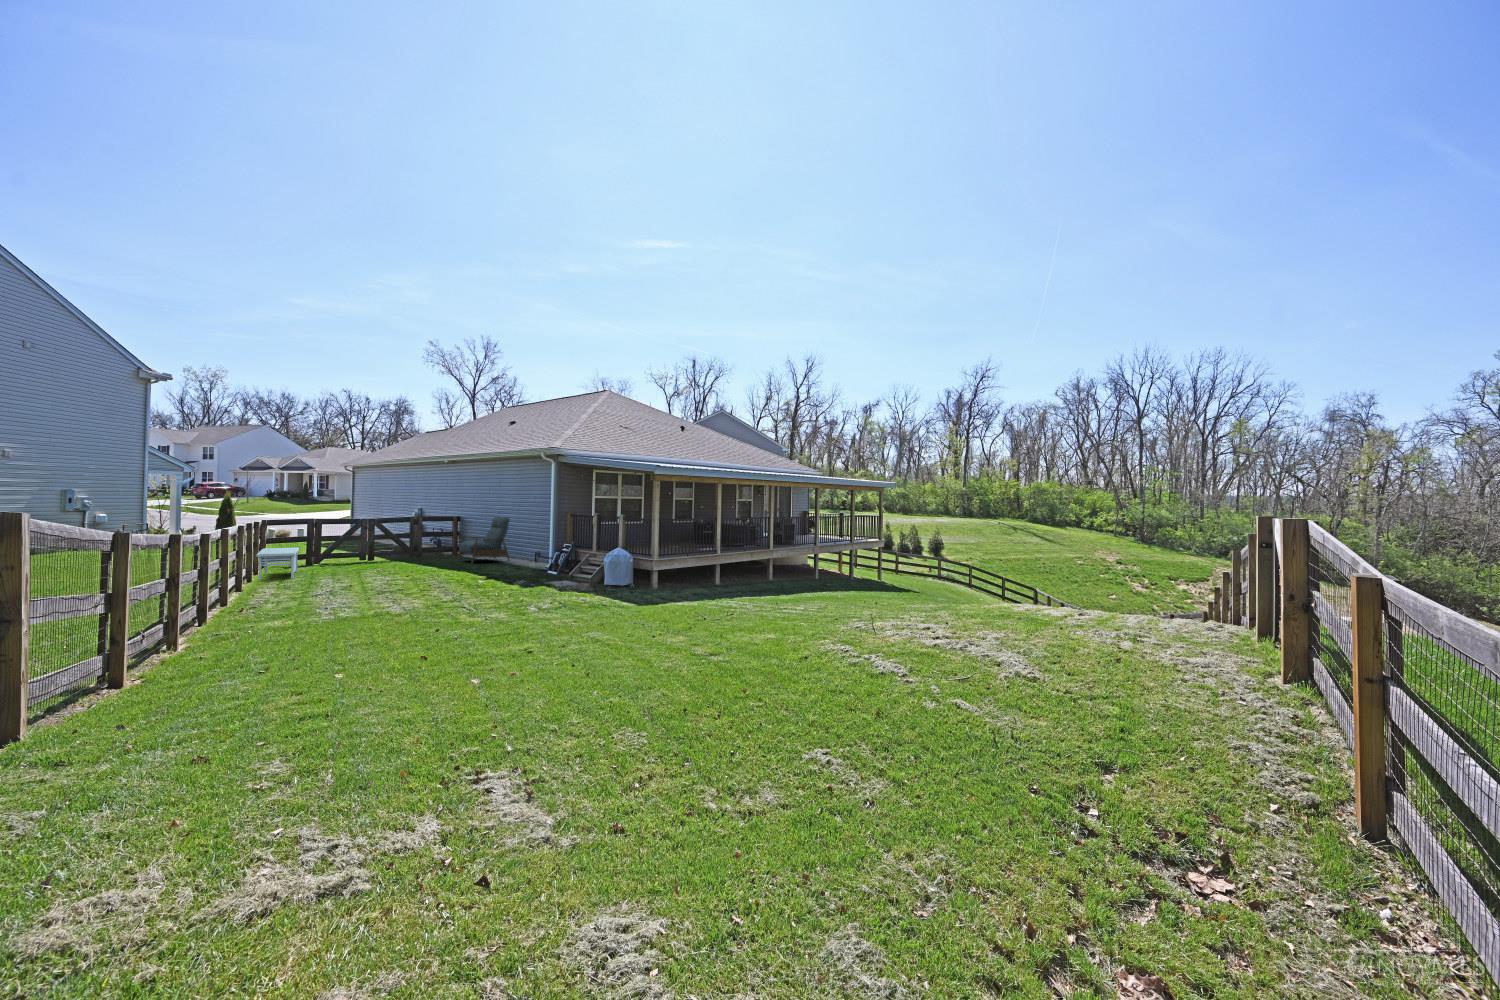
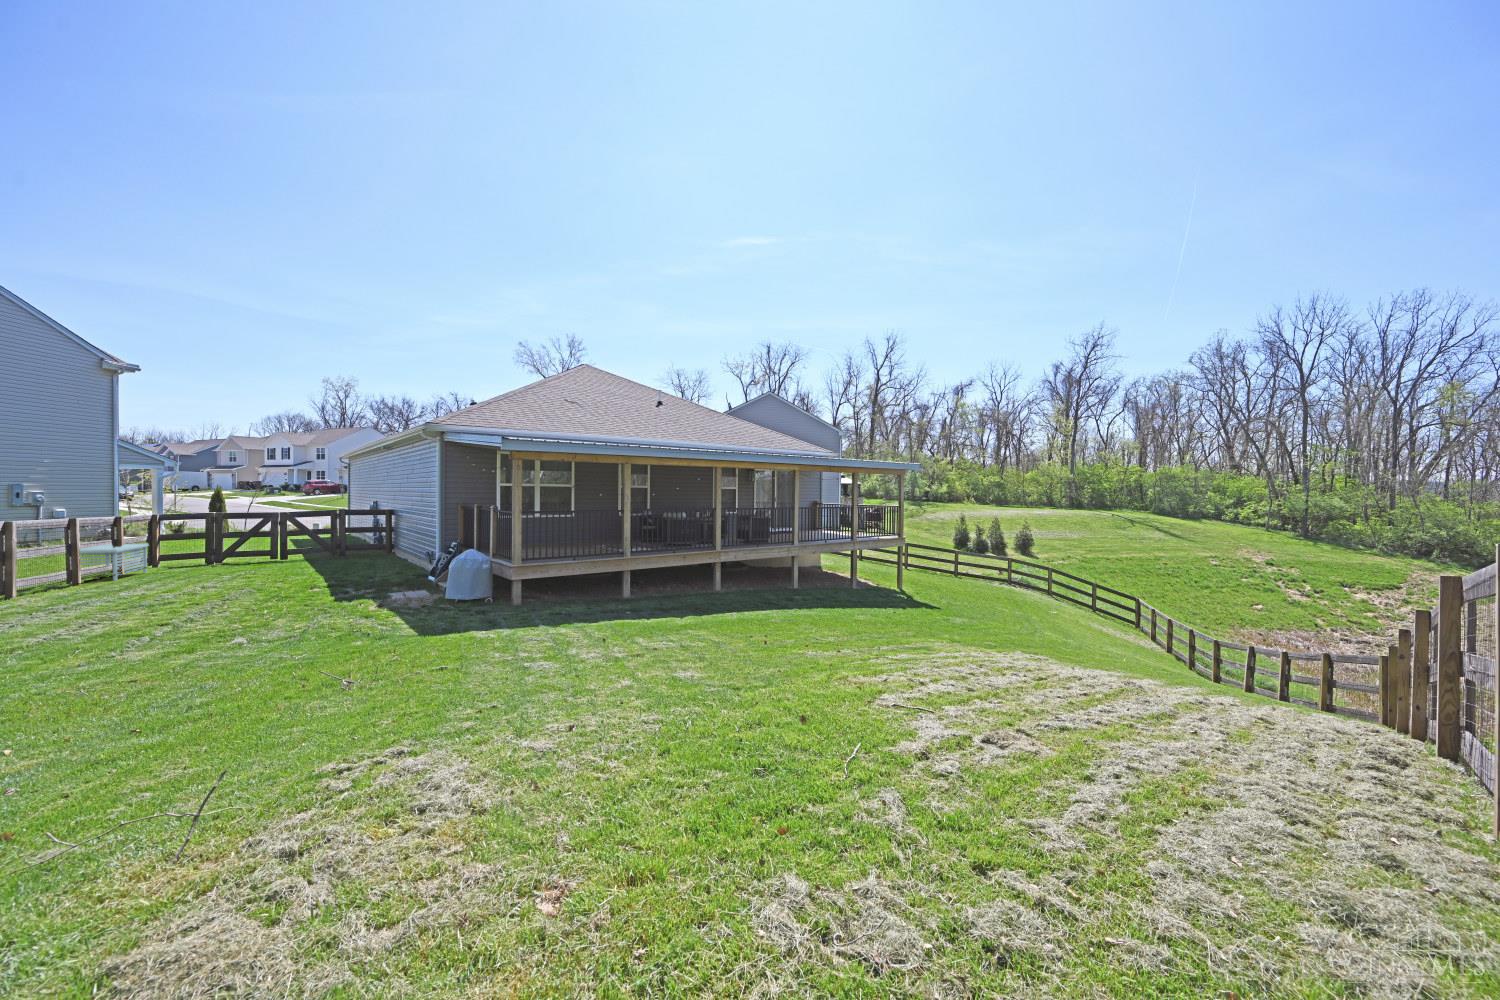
chair: present [458,517,510,563] -> none [371,507,433,564]

